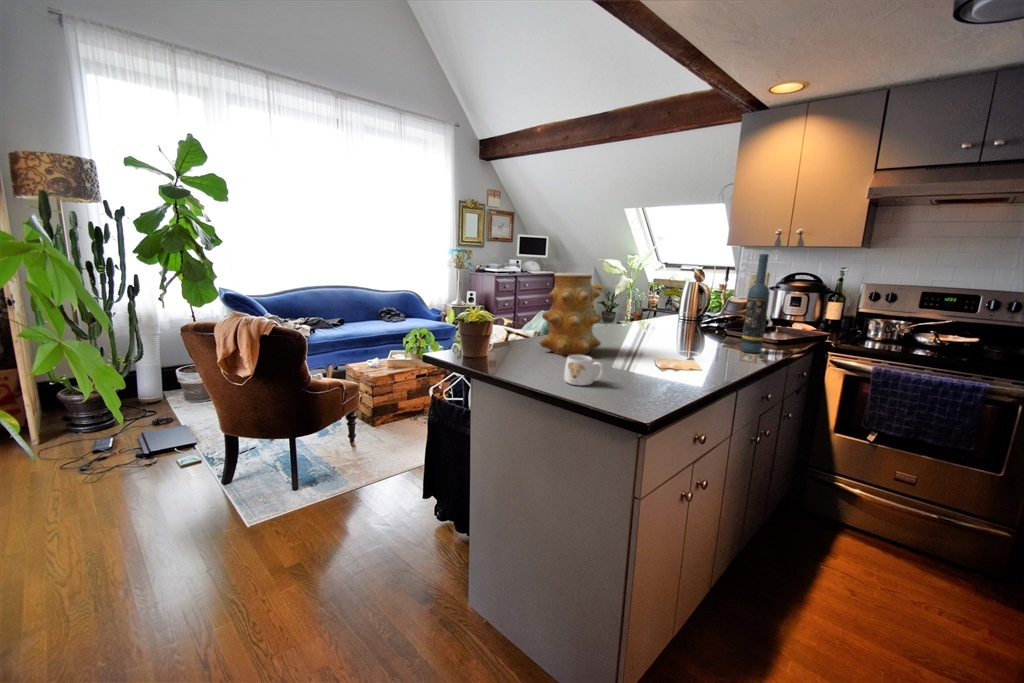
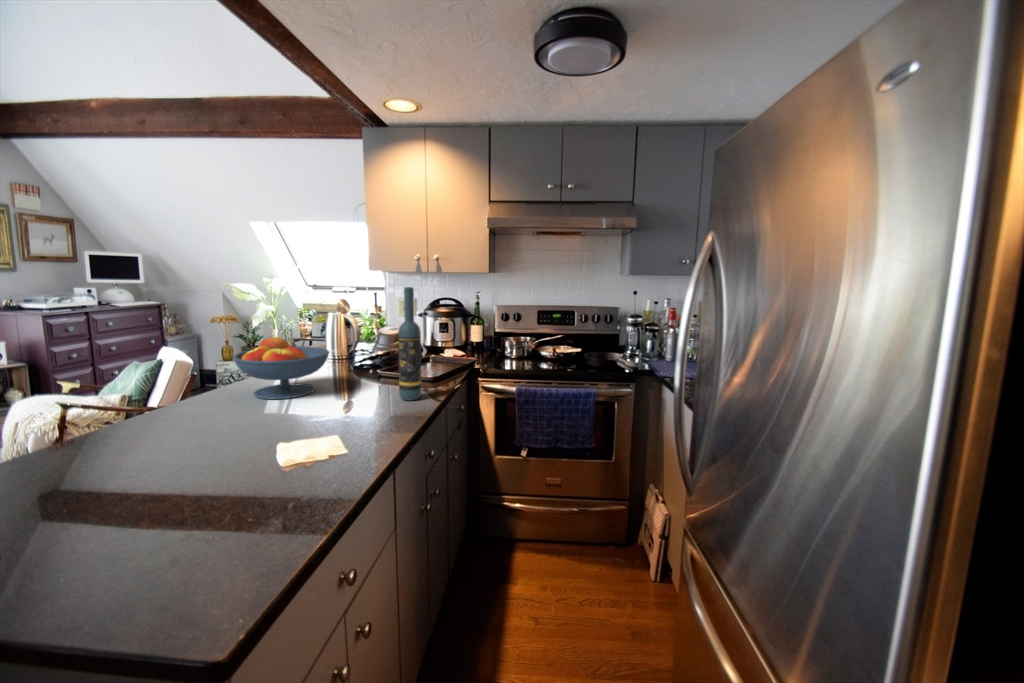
vase: present [540,272,601,356] -> none [74,331,202,474]
fruit bowl: none [617,291,686,338] -> present [233,337,329,399]
mug: present [564,355,604,385] -> none [105,493,189,559]

